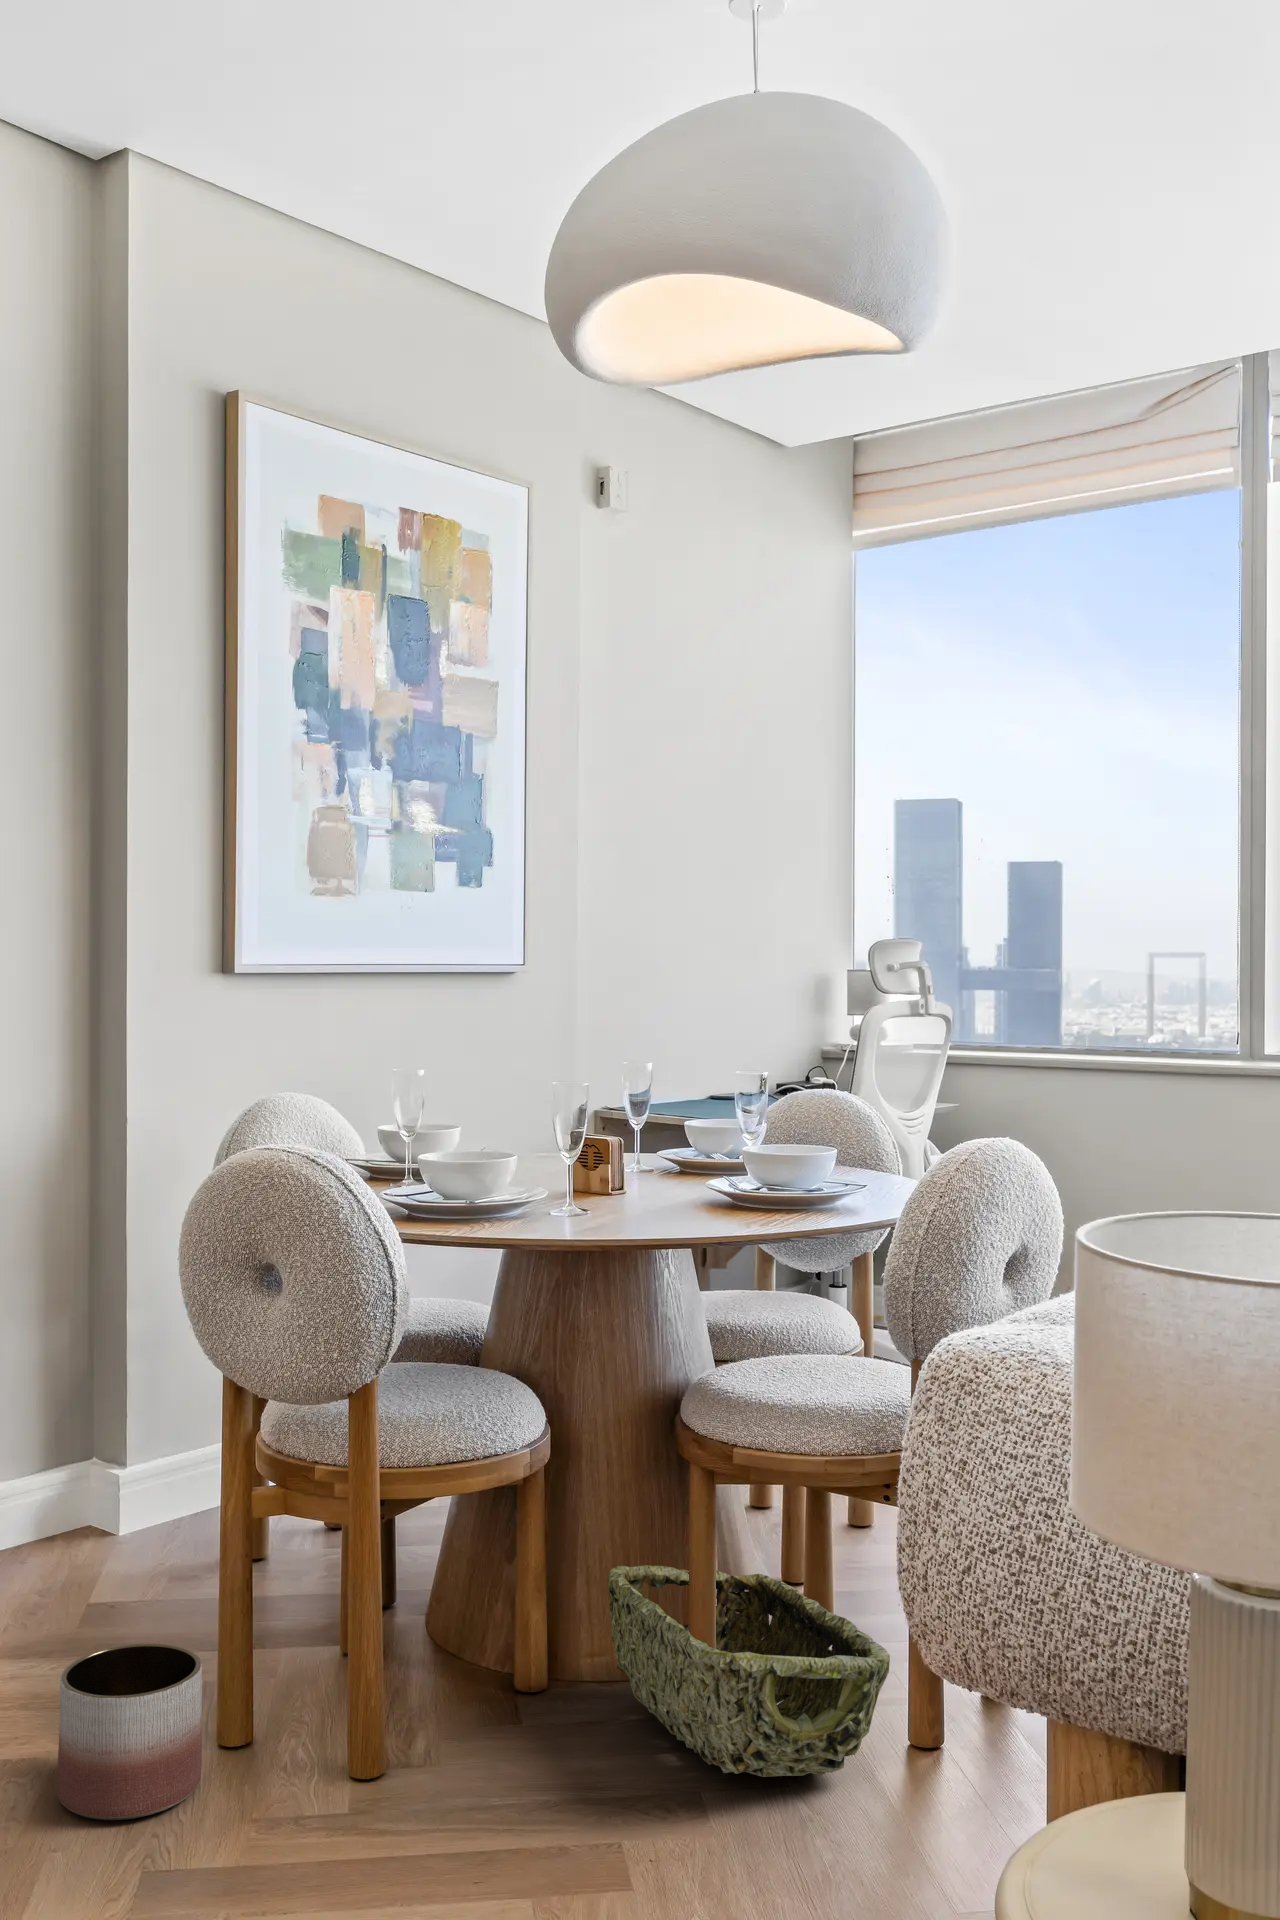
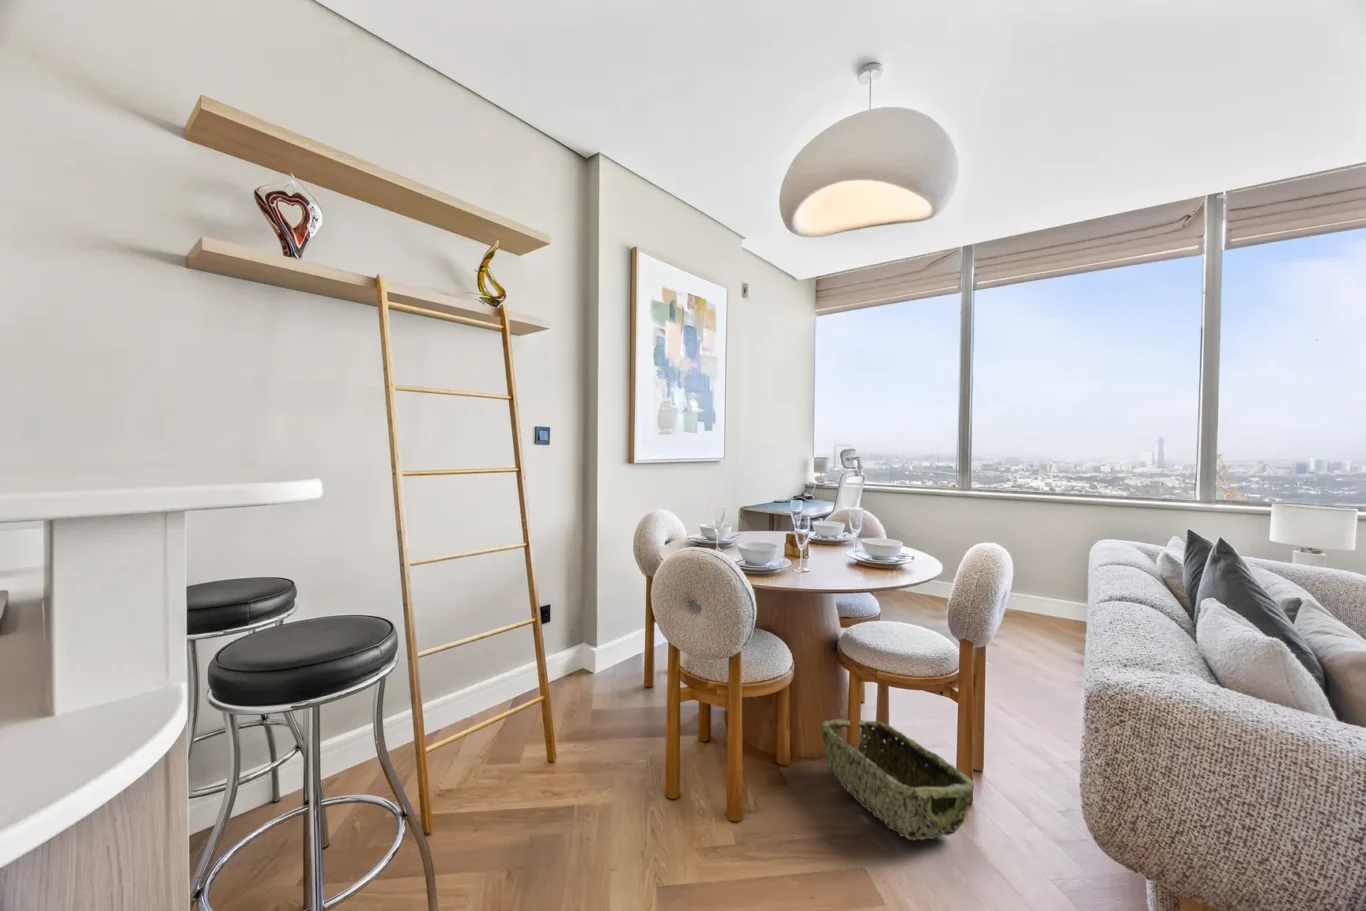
planter: present [58,1643,202,1820] -> none [600,764,663,861]

